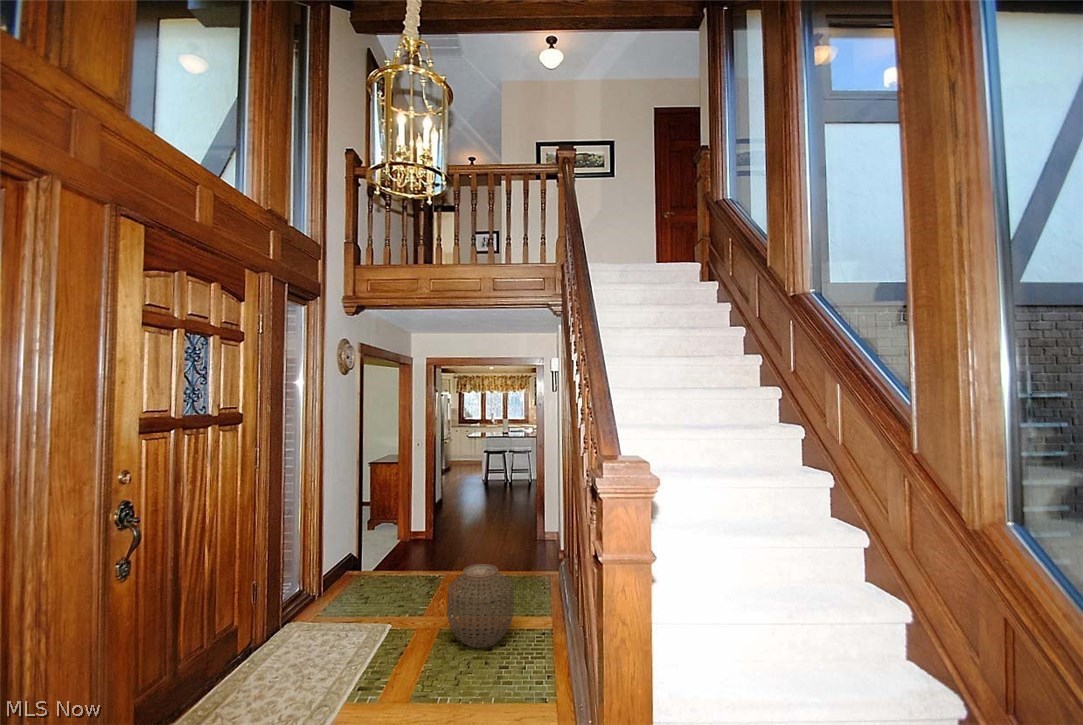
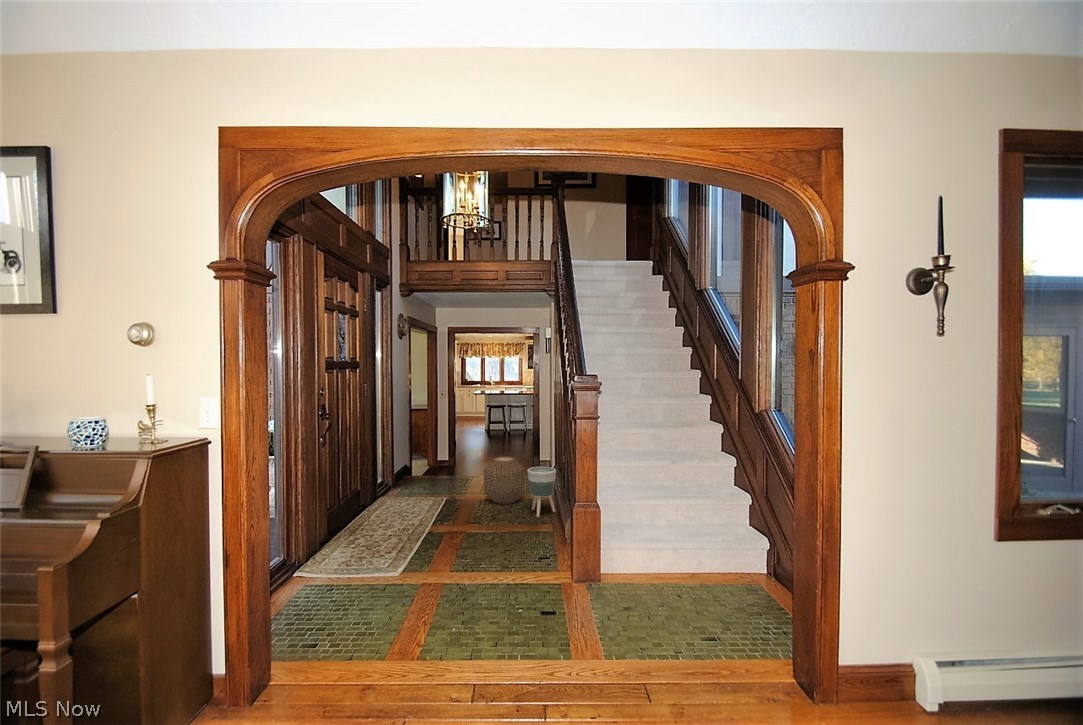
planter: none [515,591,564,689] -> present [527,467,556,517]

